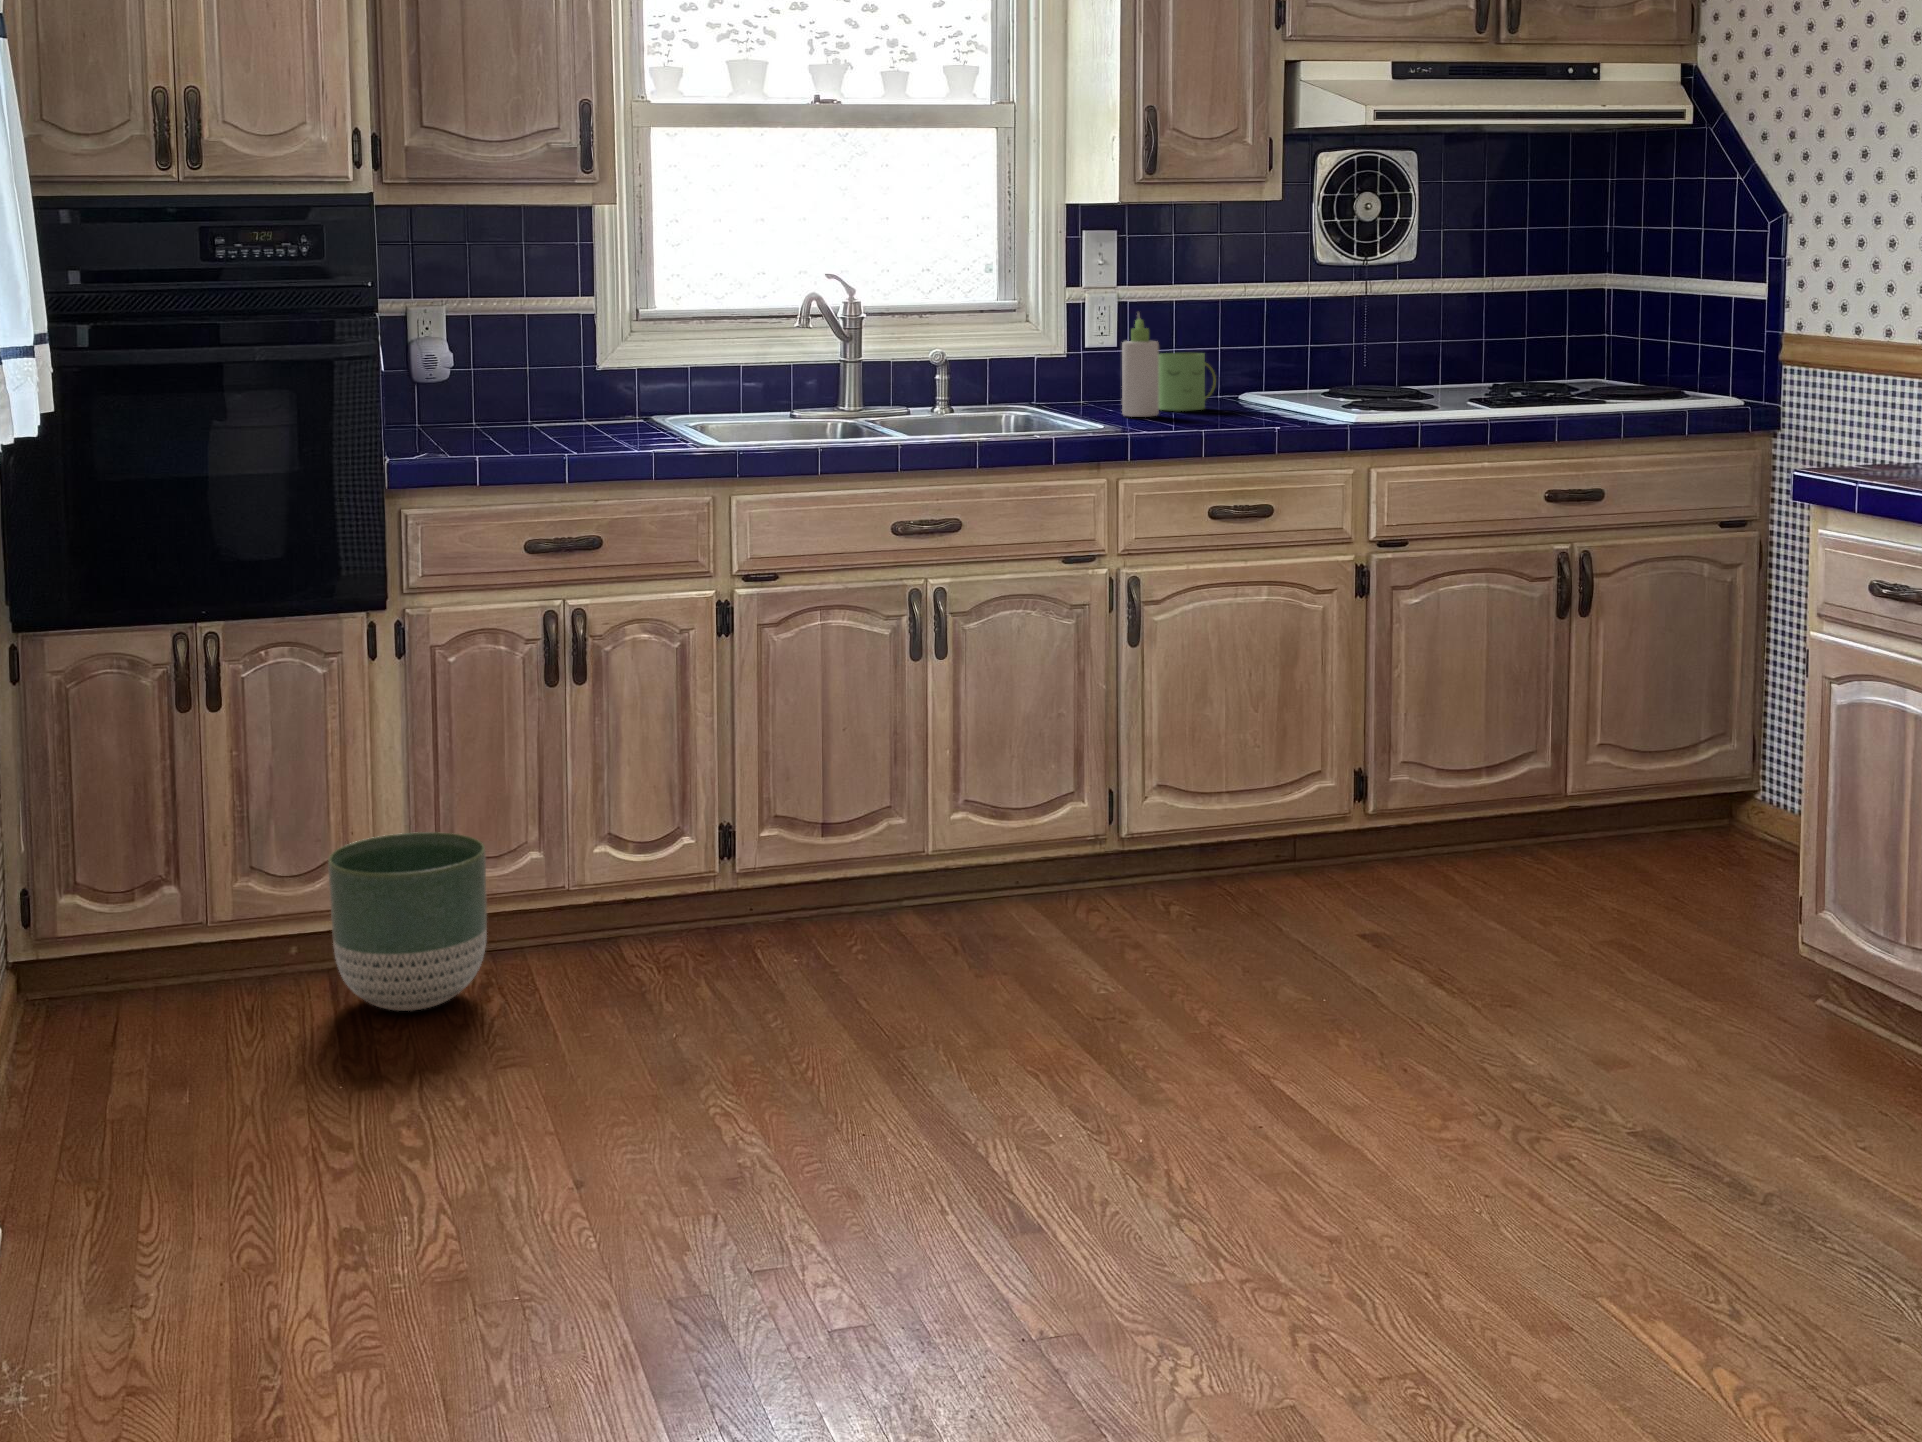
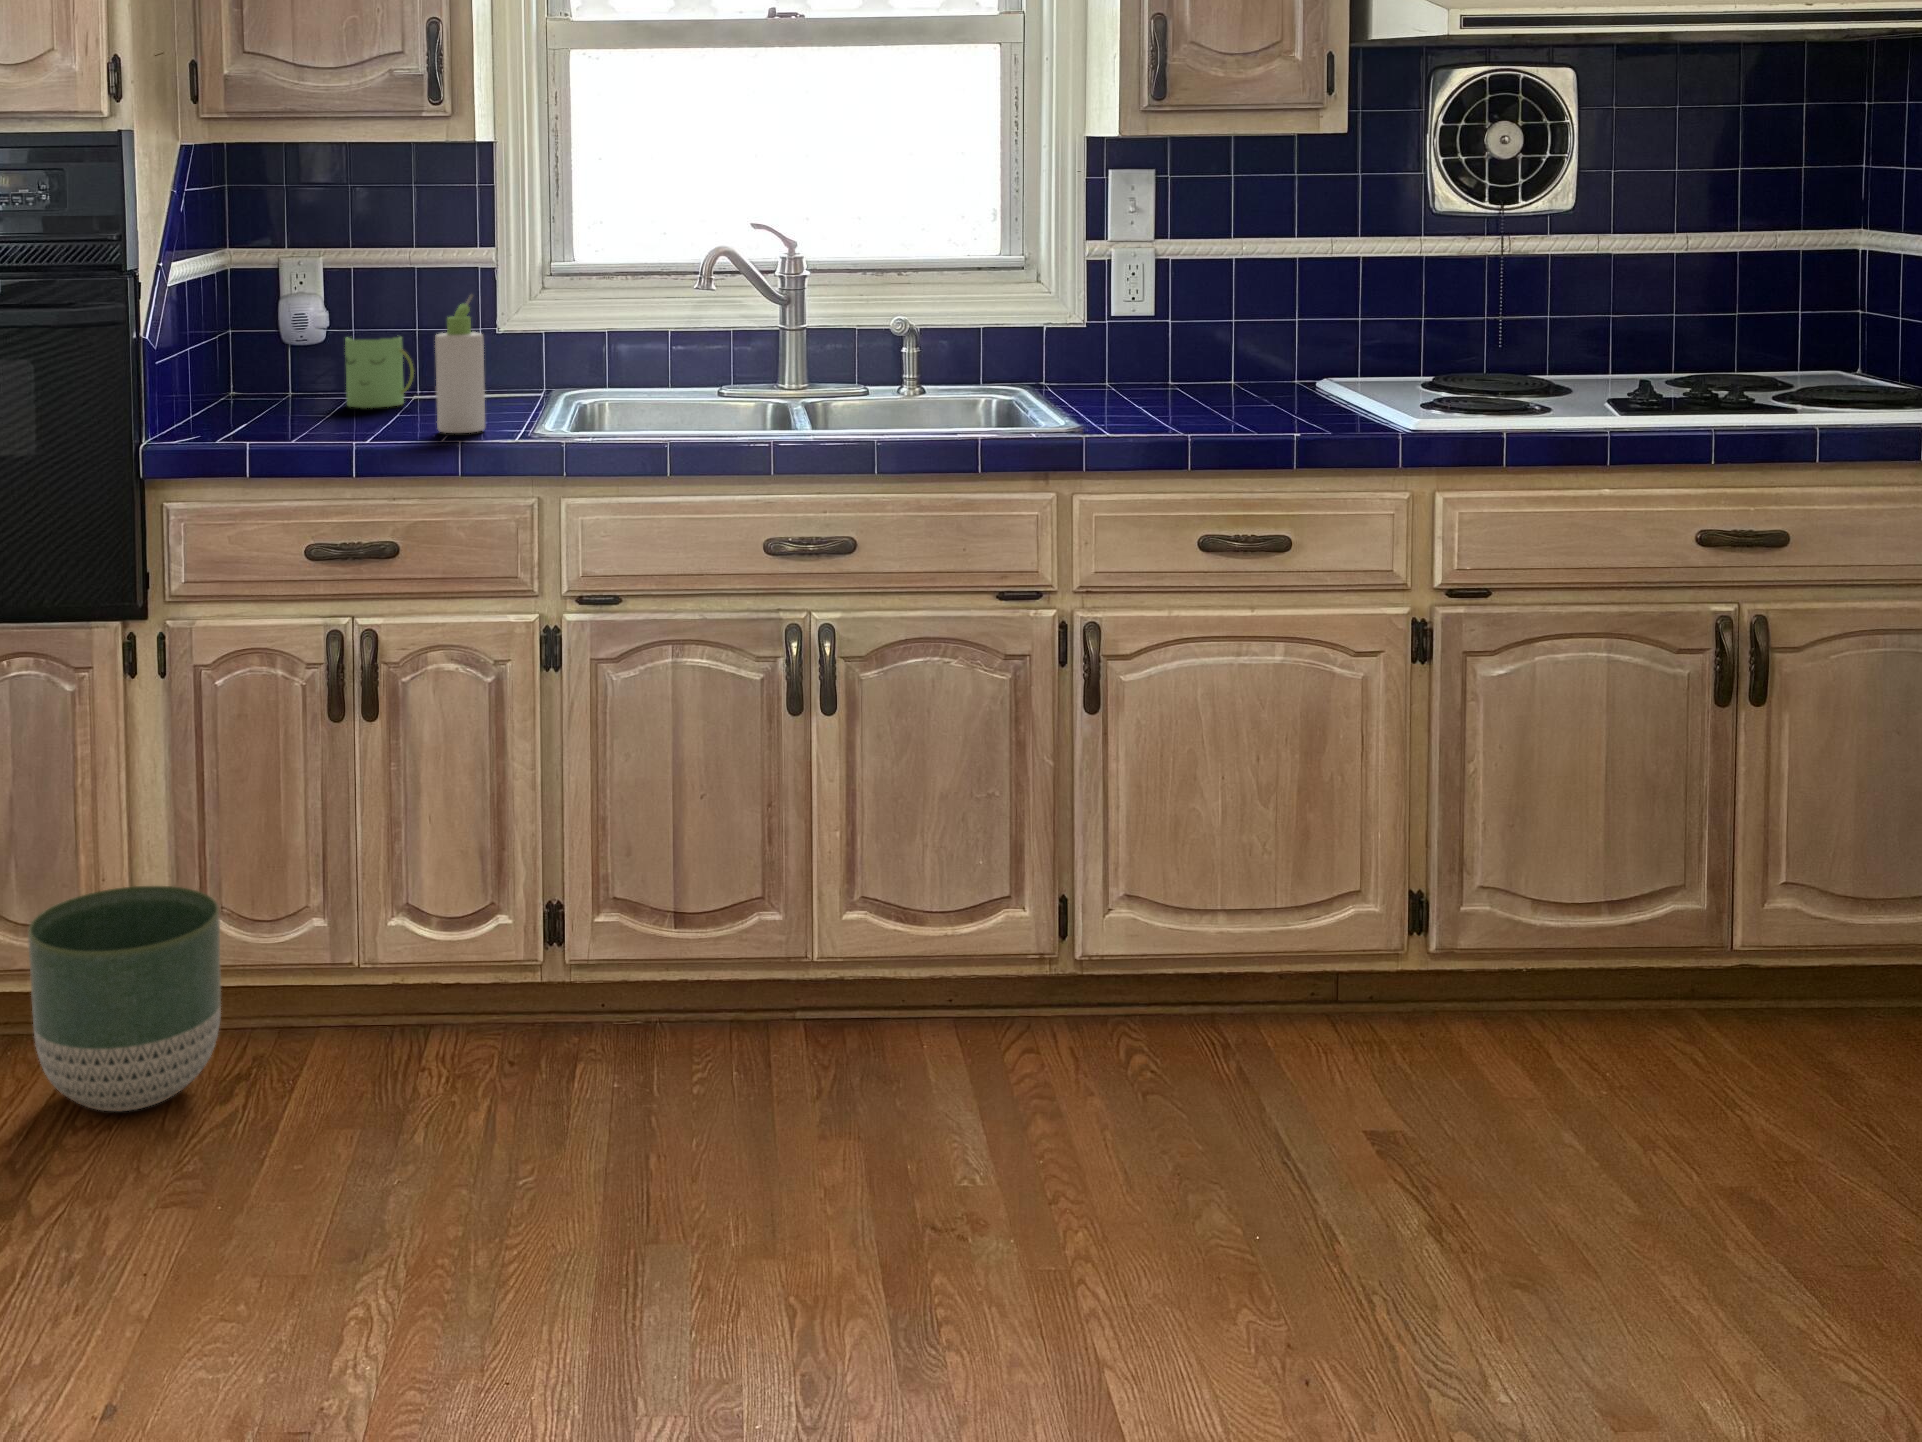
bottle: present [1122,312,1159,417] -> present [435,294,485,433]
mug: present [1159,353,1216,411] -> present [345,337,414,408]

